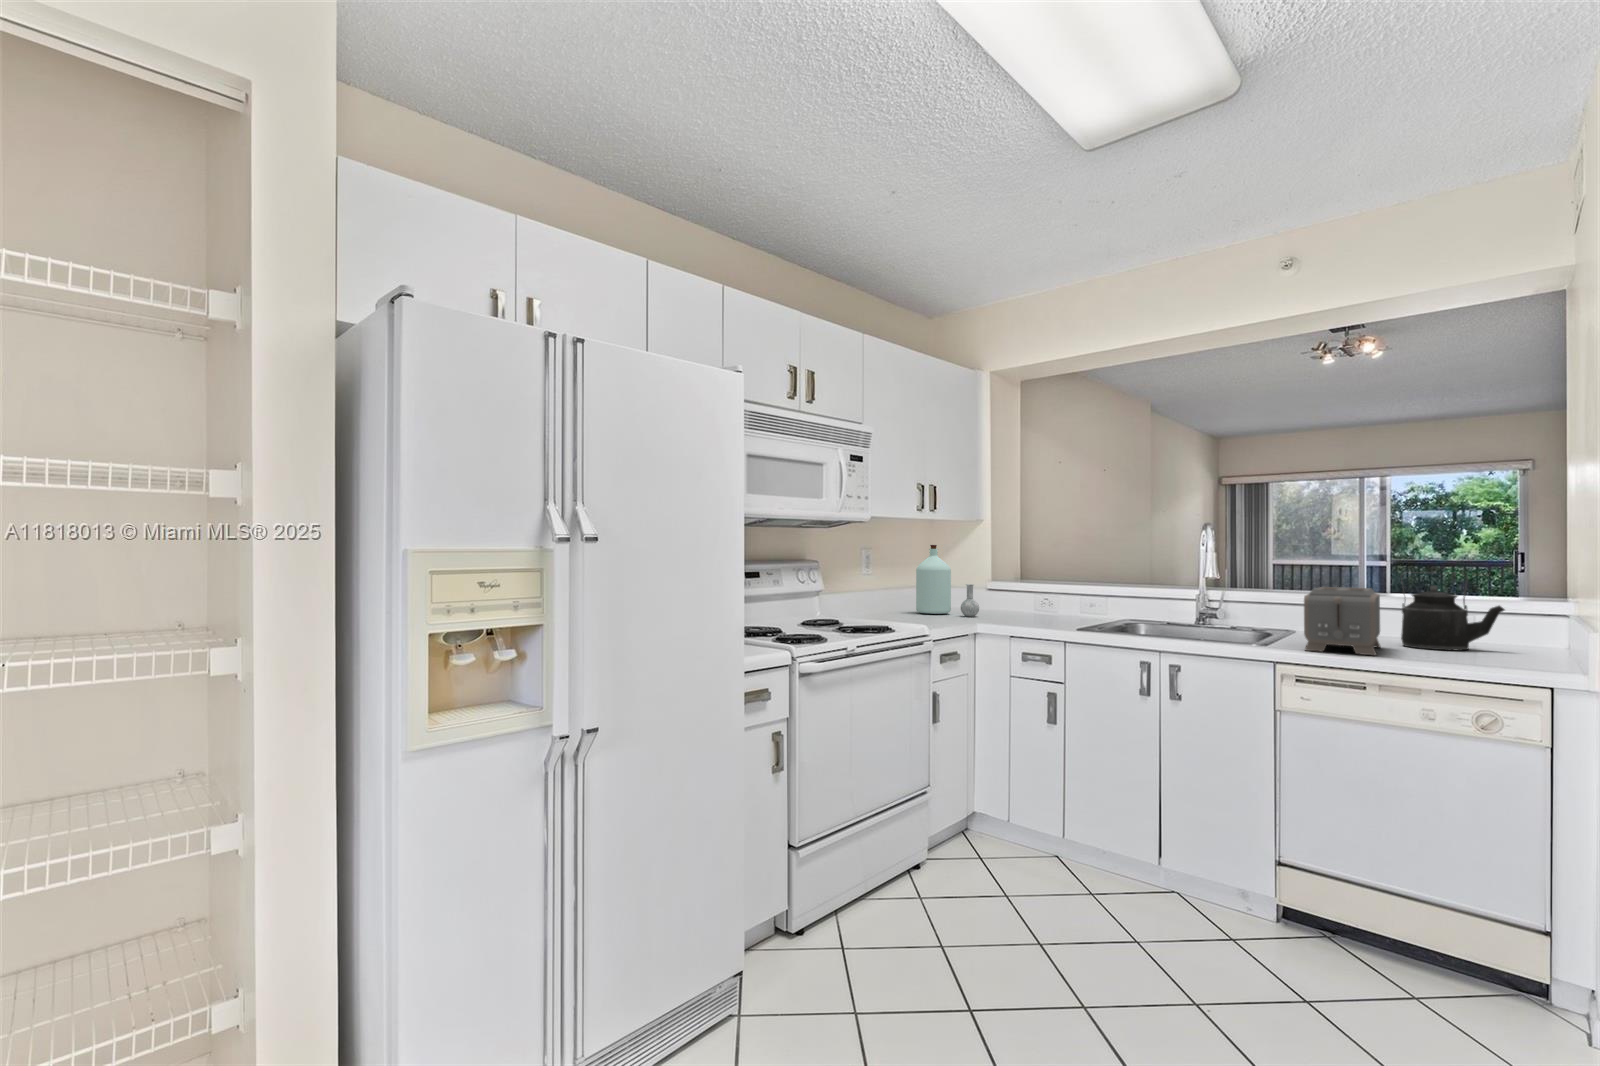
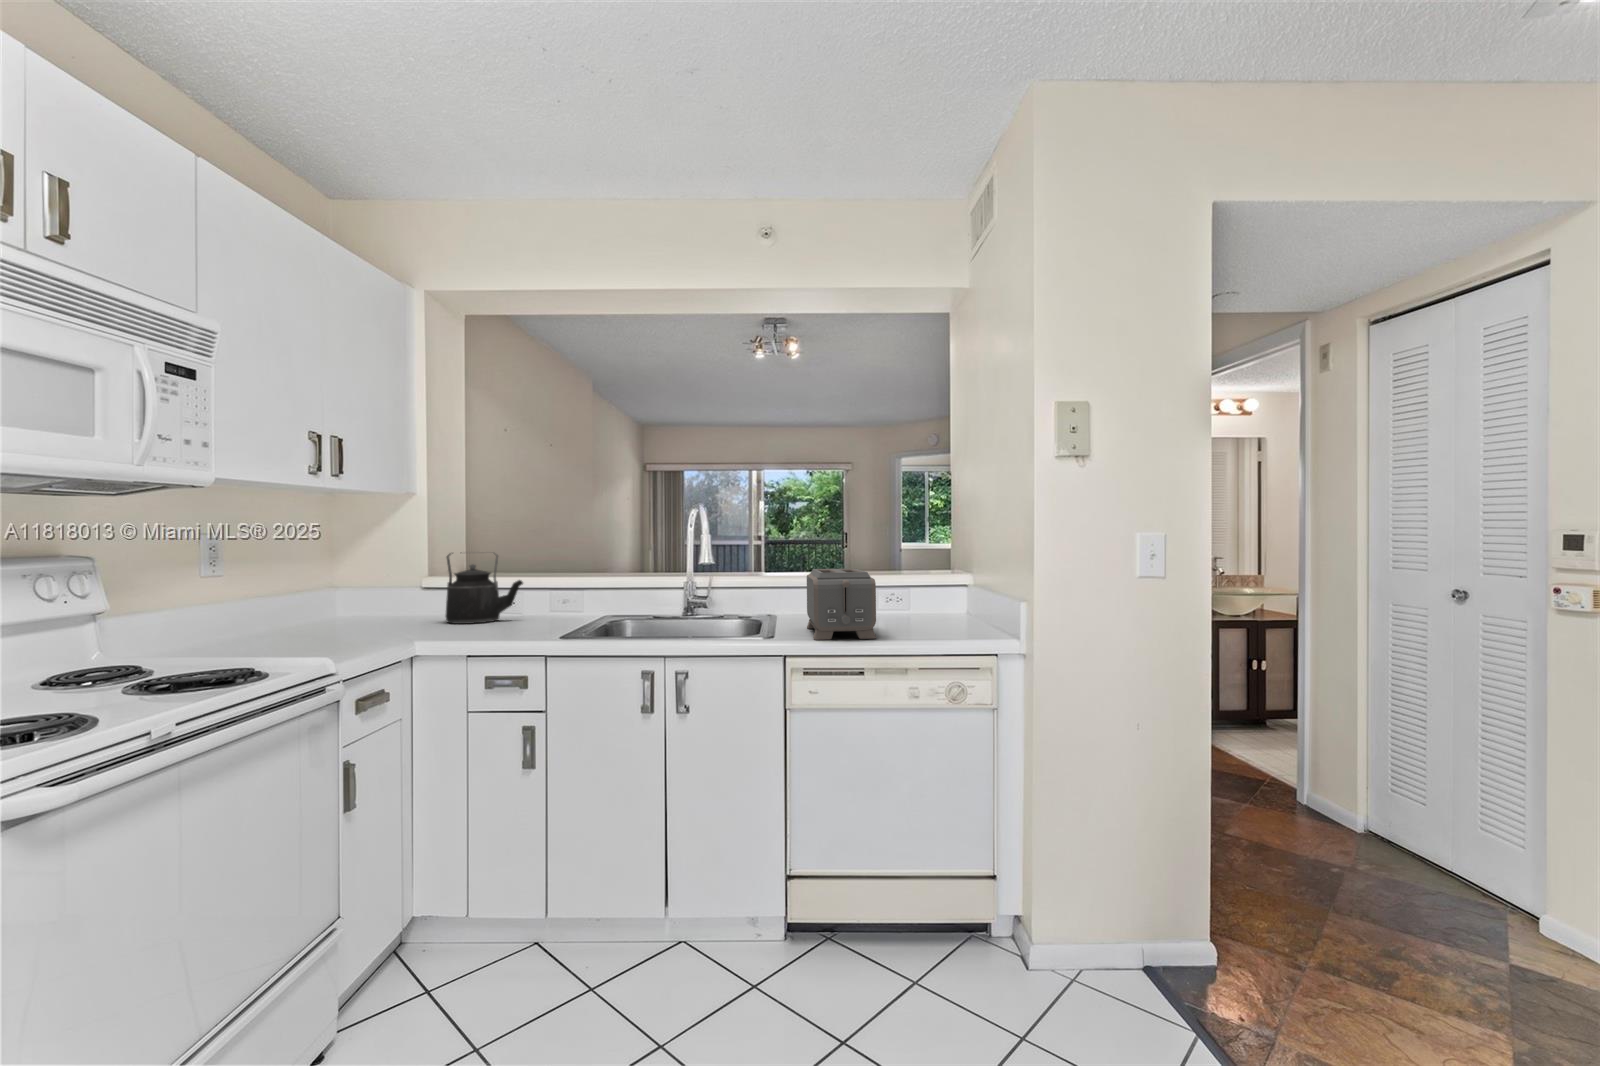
bottle: present [916,545,979,616] -> none [307,529,412,630]
kettle: present [1401,577,1505,651] -> present [446,552,523,624]

